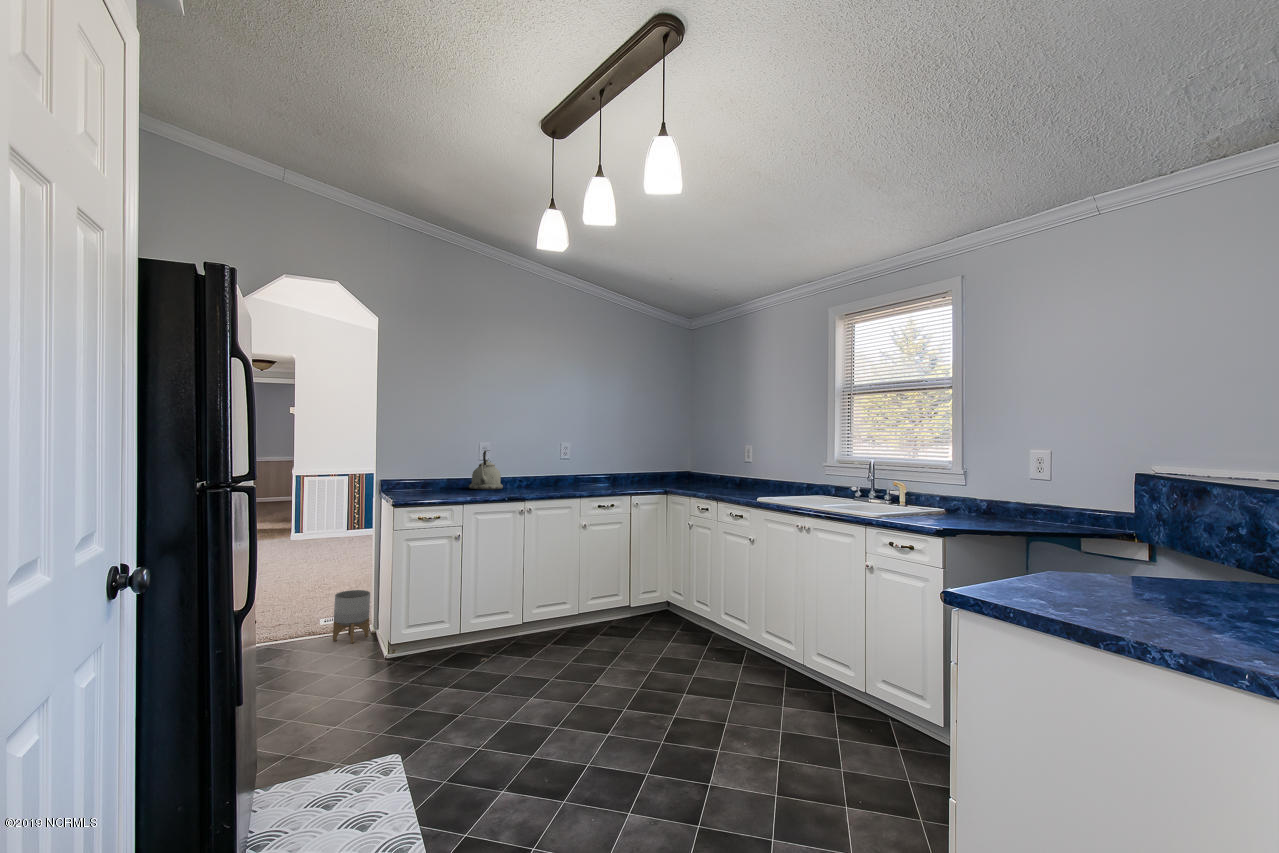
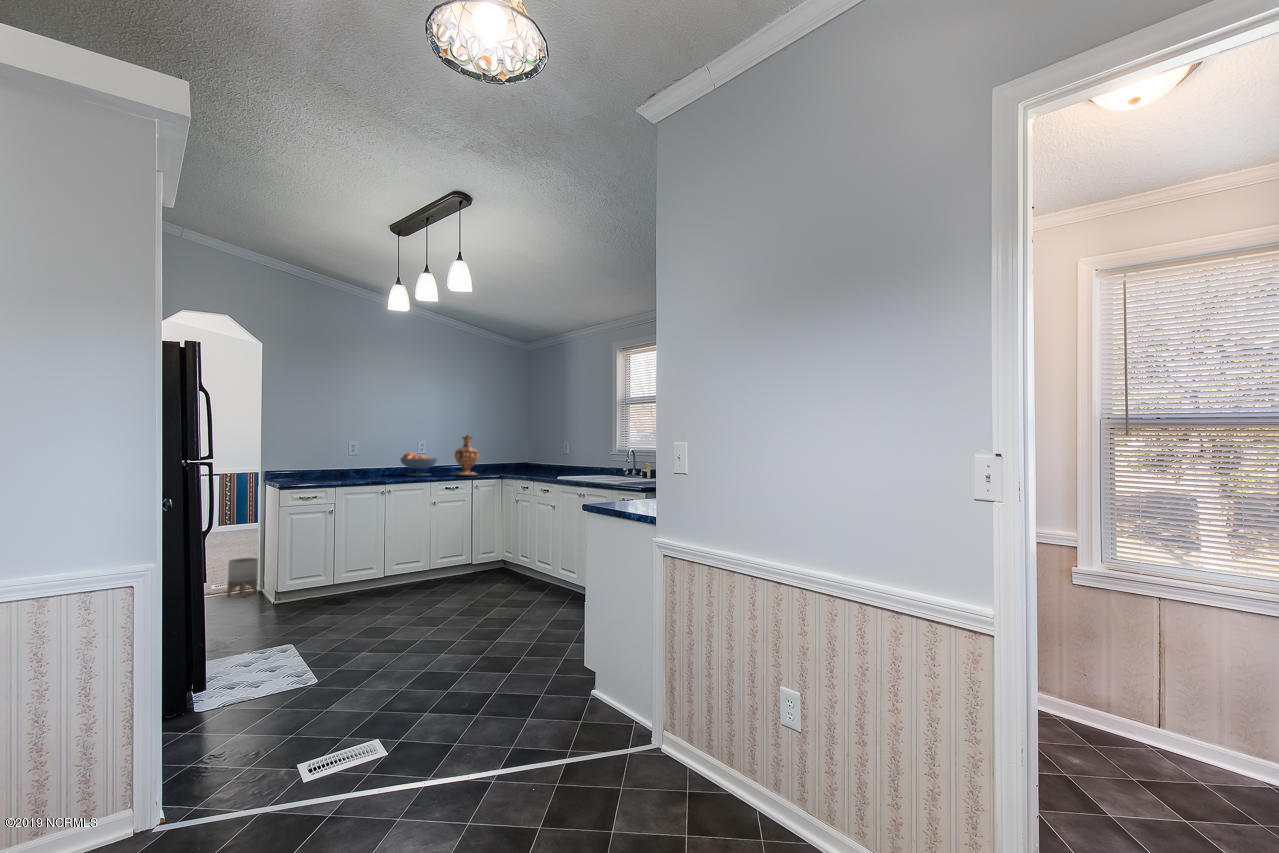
vase: none [608,436,640,491] -> present [454,435,479,476]
kettle: present [469,450,503,490] -> none [340,447,369,477]
fruit bowl: none [540,457,587,488] -> present [400,452,438,476]

